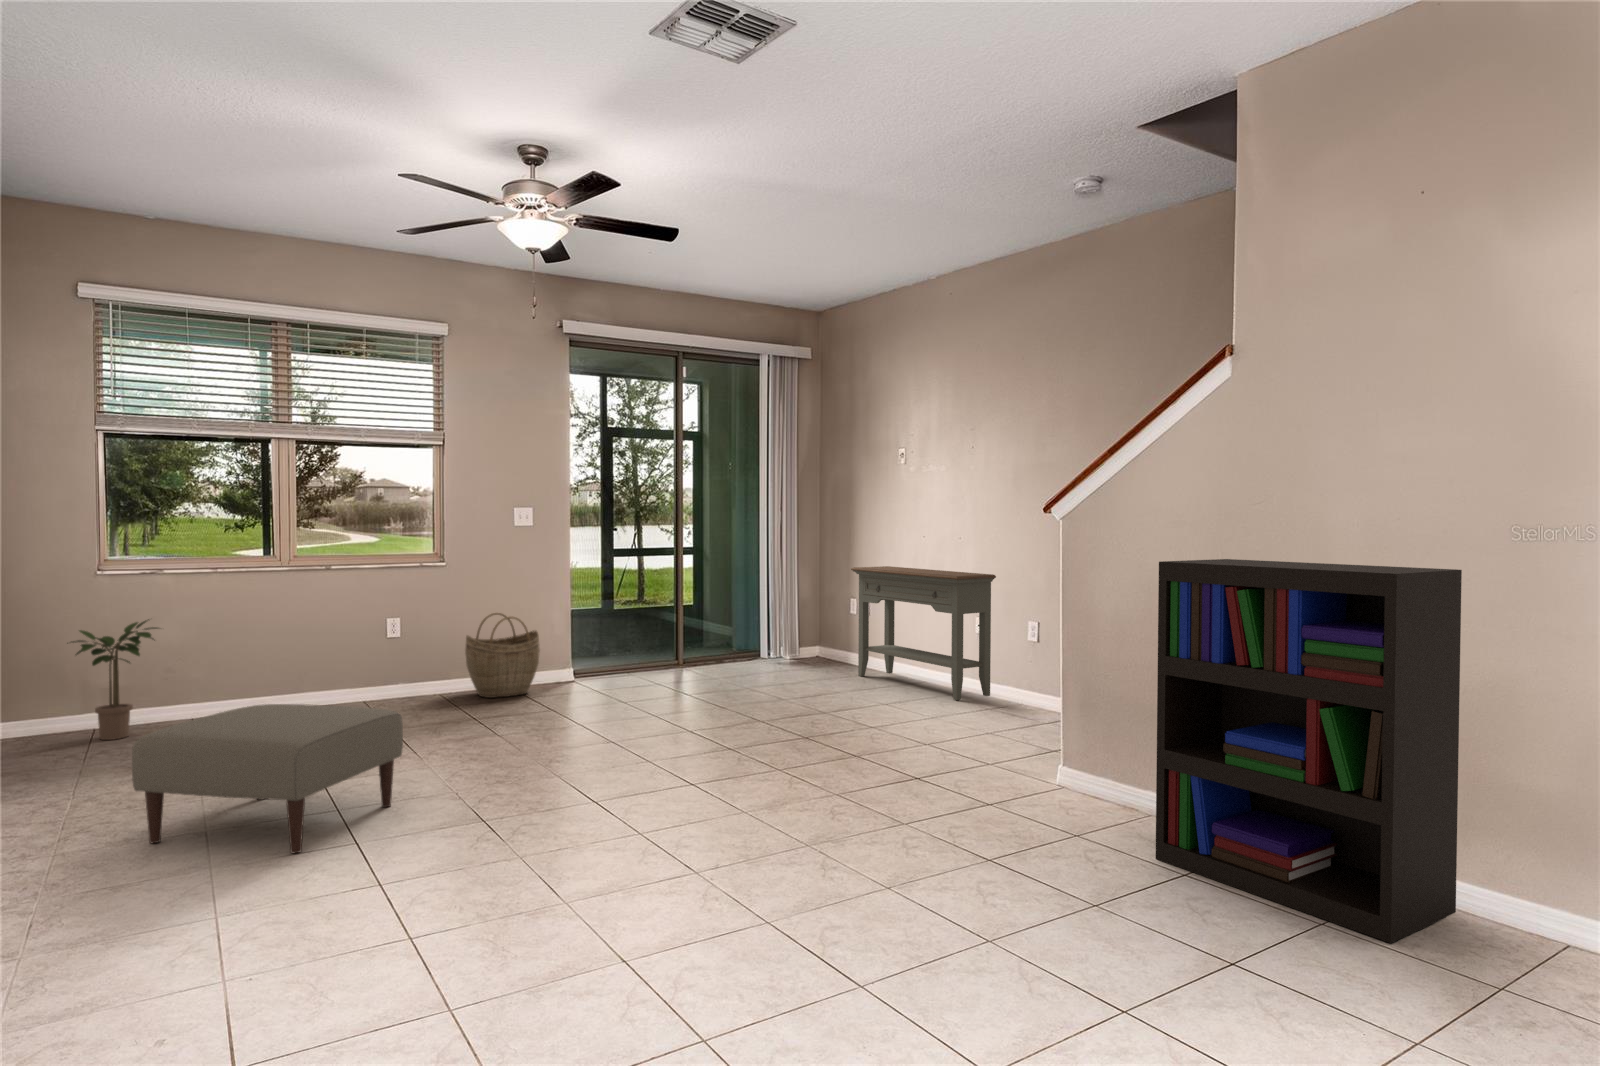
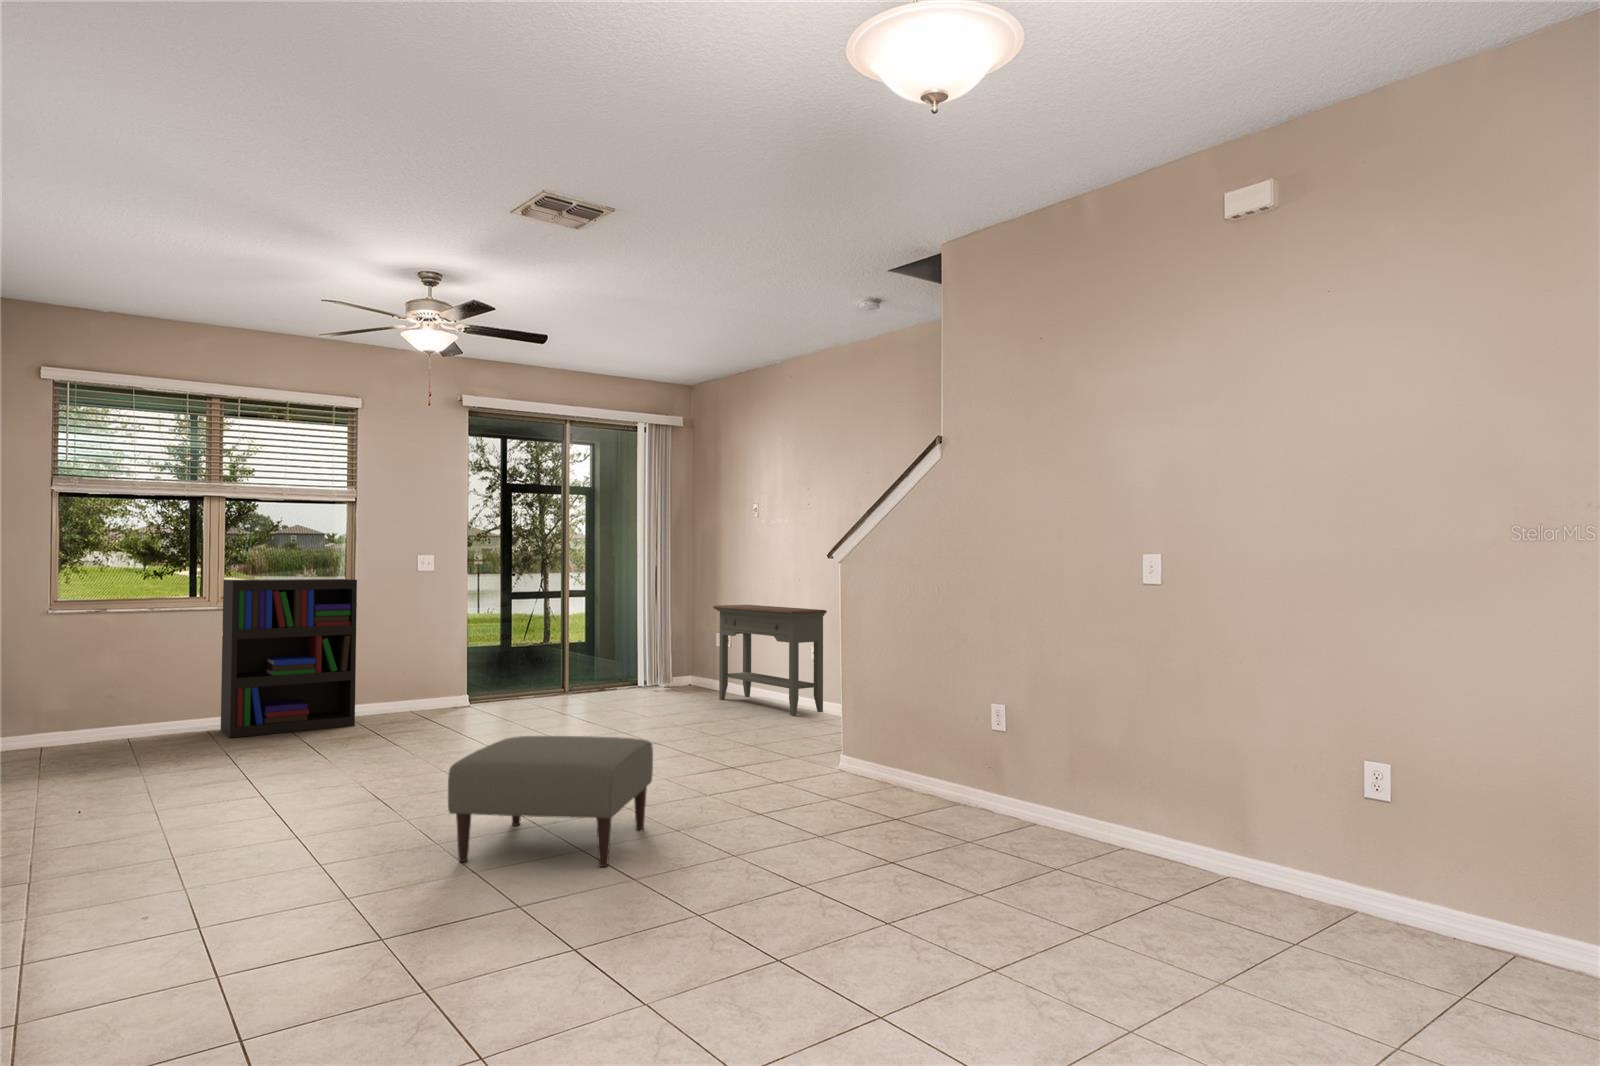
bookshelf: present [1156,559,1462,943] -> present [221,579,357,738]
woven basket: present [465,613,540,698] -> none [371,645,437,718]
potted plant: present [67,619,158,740] -> none [23,648,108,752]
ottoman: present [132,704,403,853] -> present [448,736,653,867]

